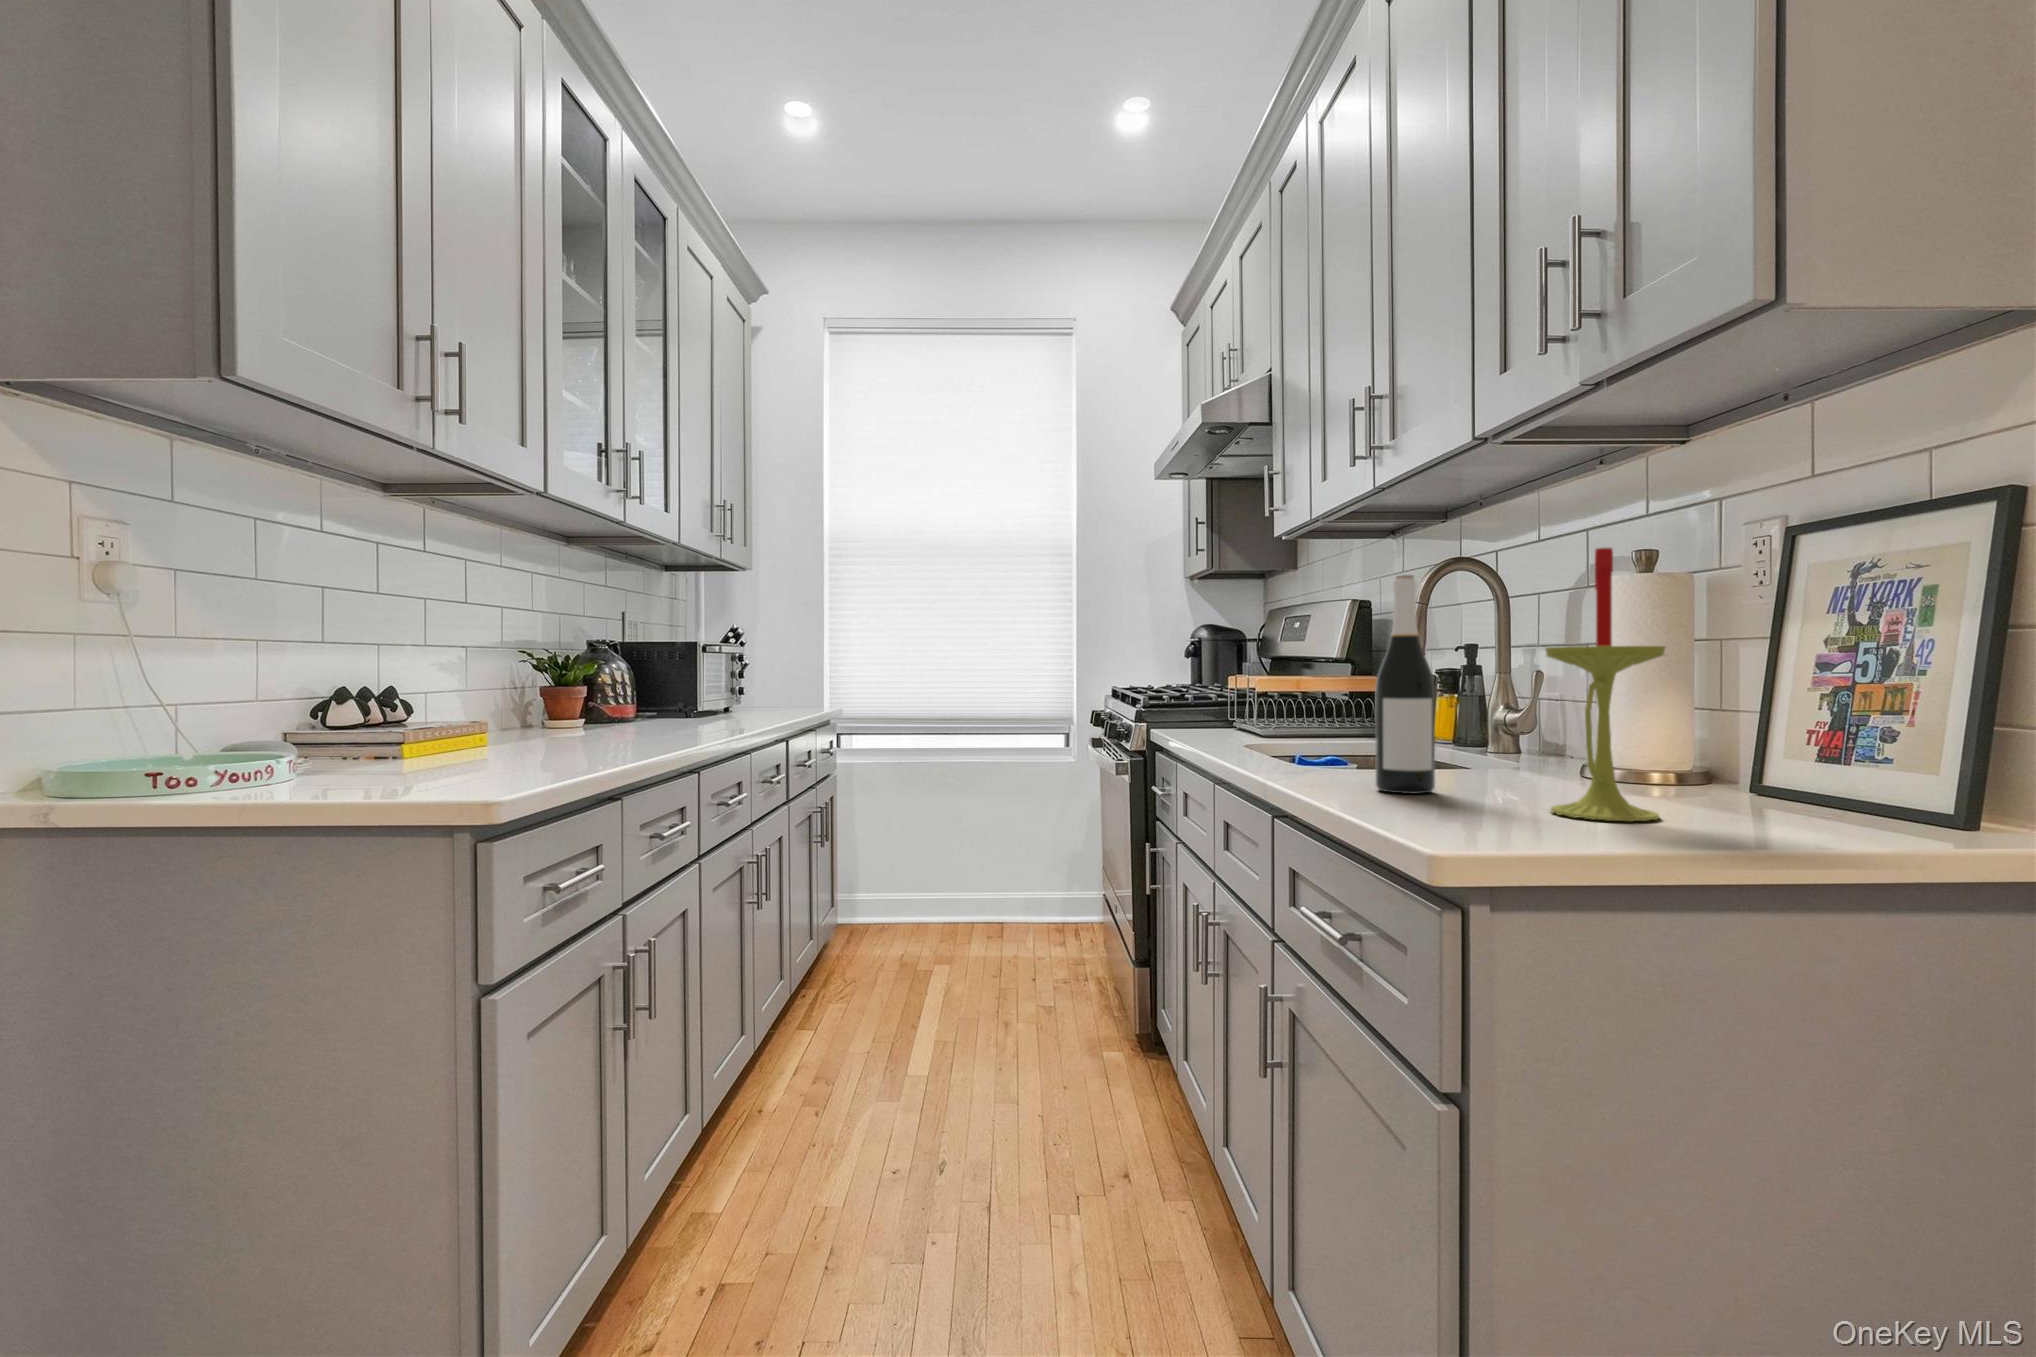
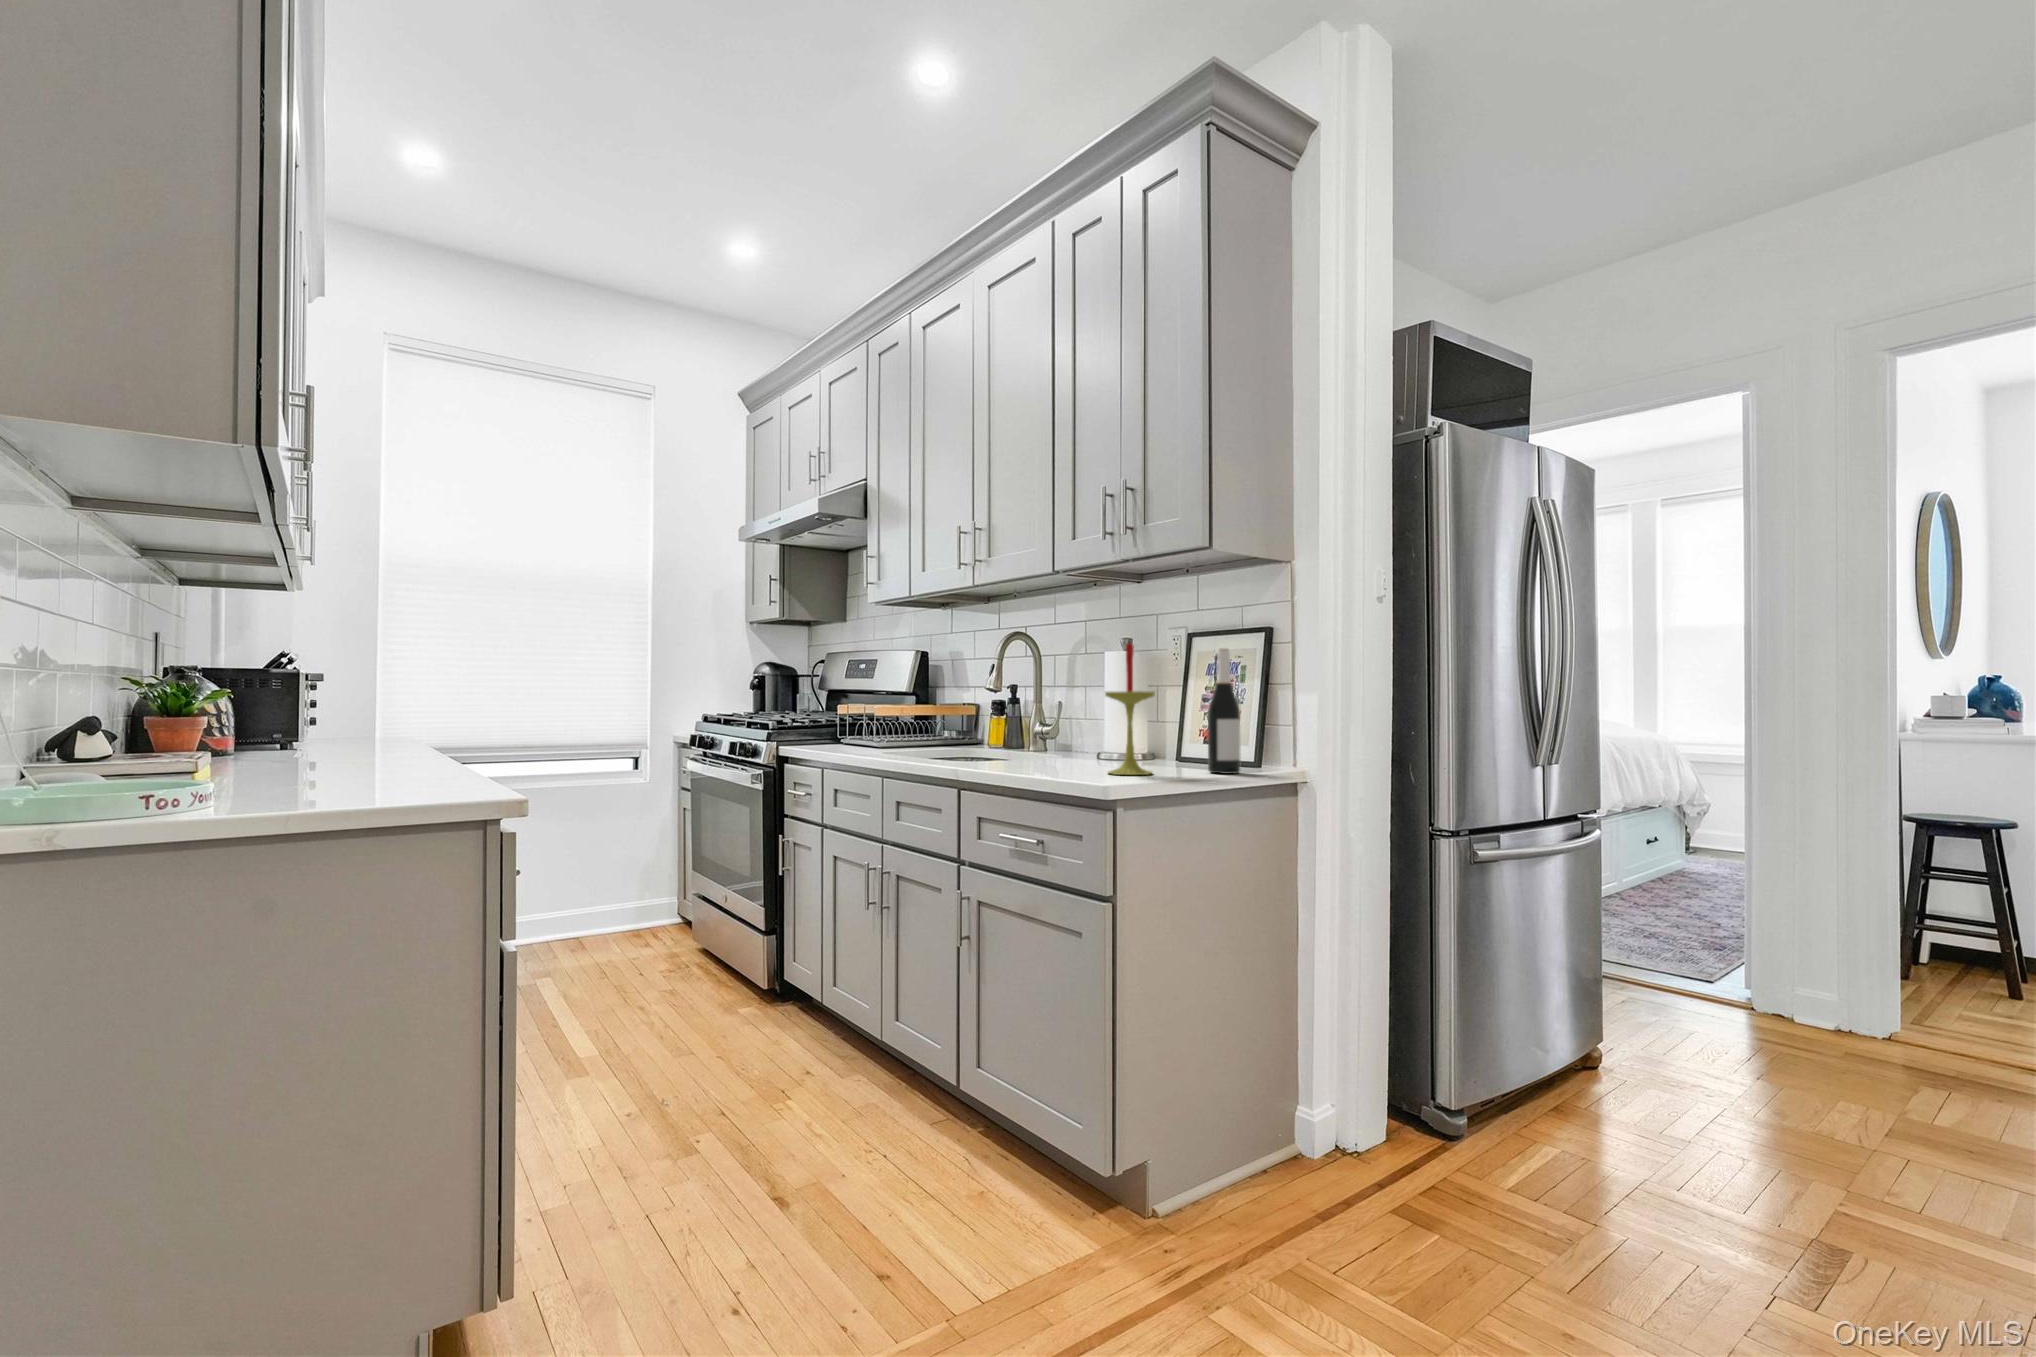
wine bottle: present [1375,575,1435,794] -> present [1208,649,1240,774]

